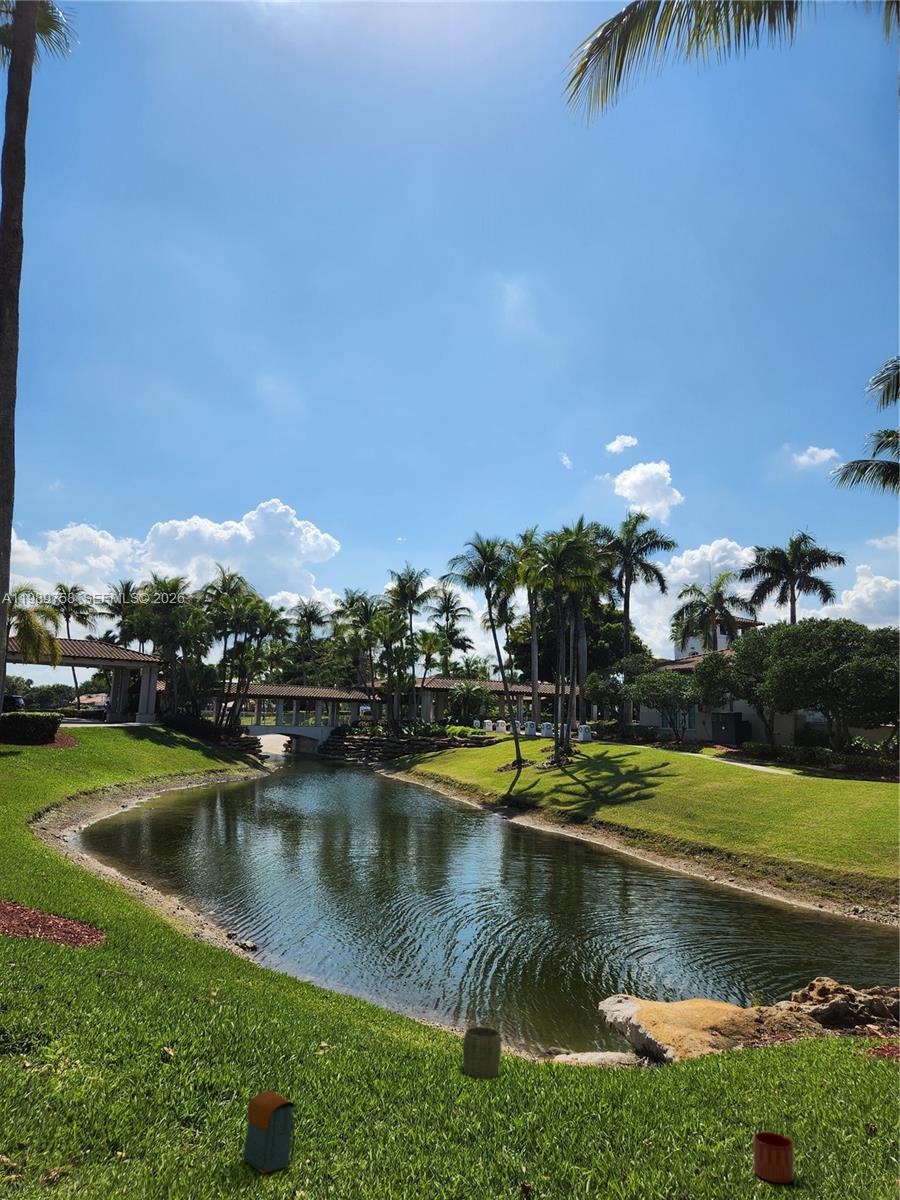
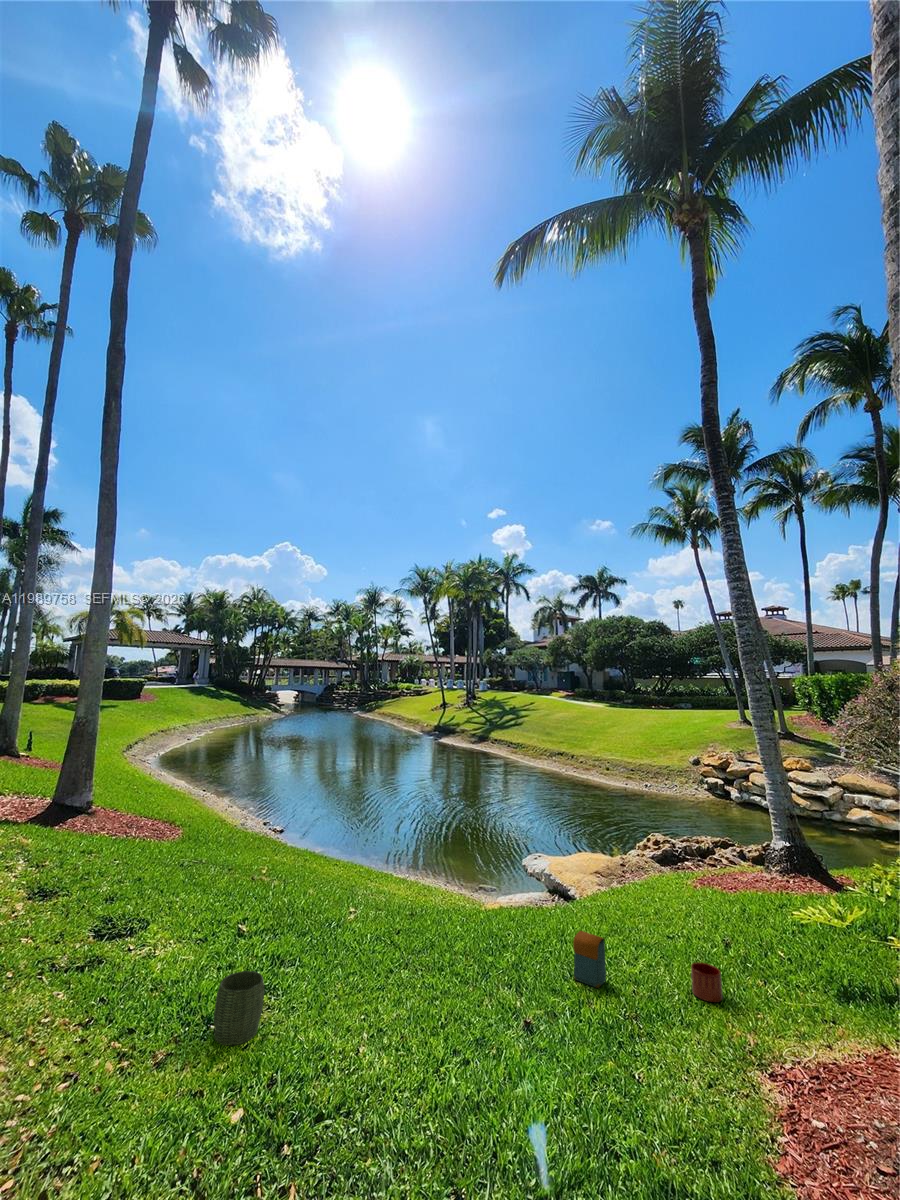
woven basket: present [463,1027,501,1078] -> present [214,971,264,1046]
backpack: present [243,1091,295,1173] -> present [573,931,606,988]

